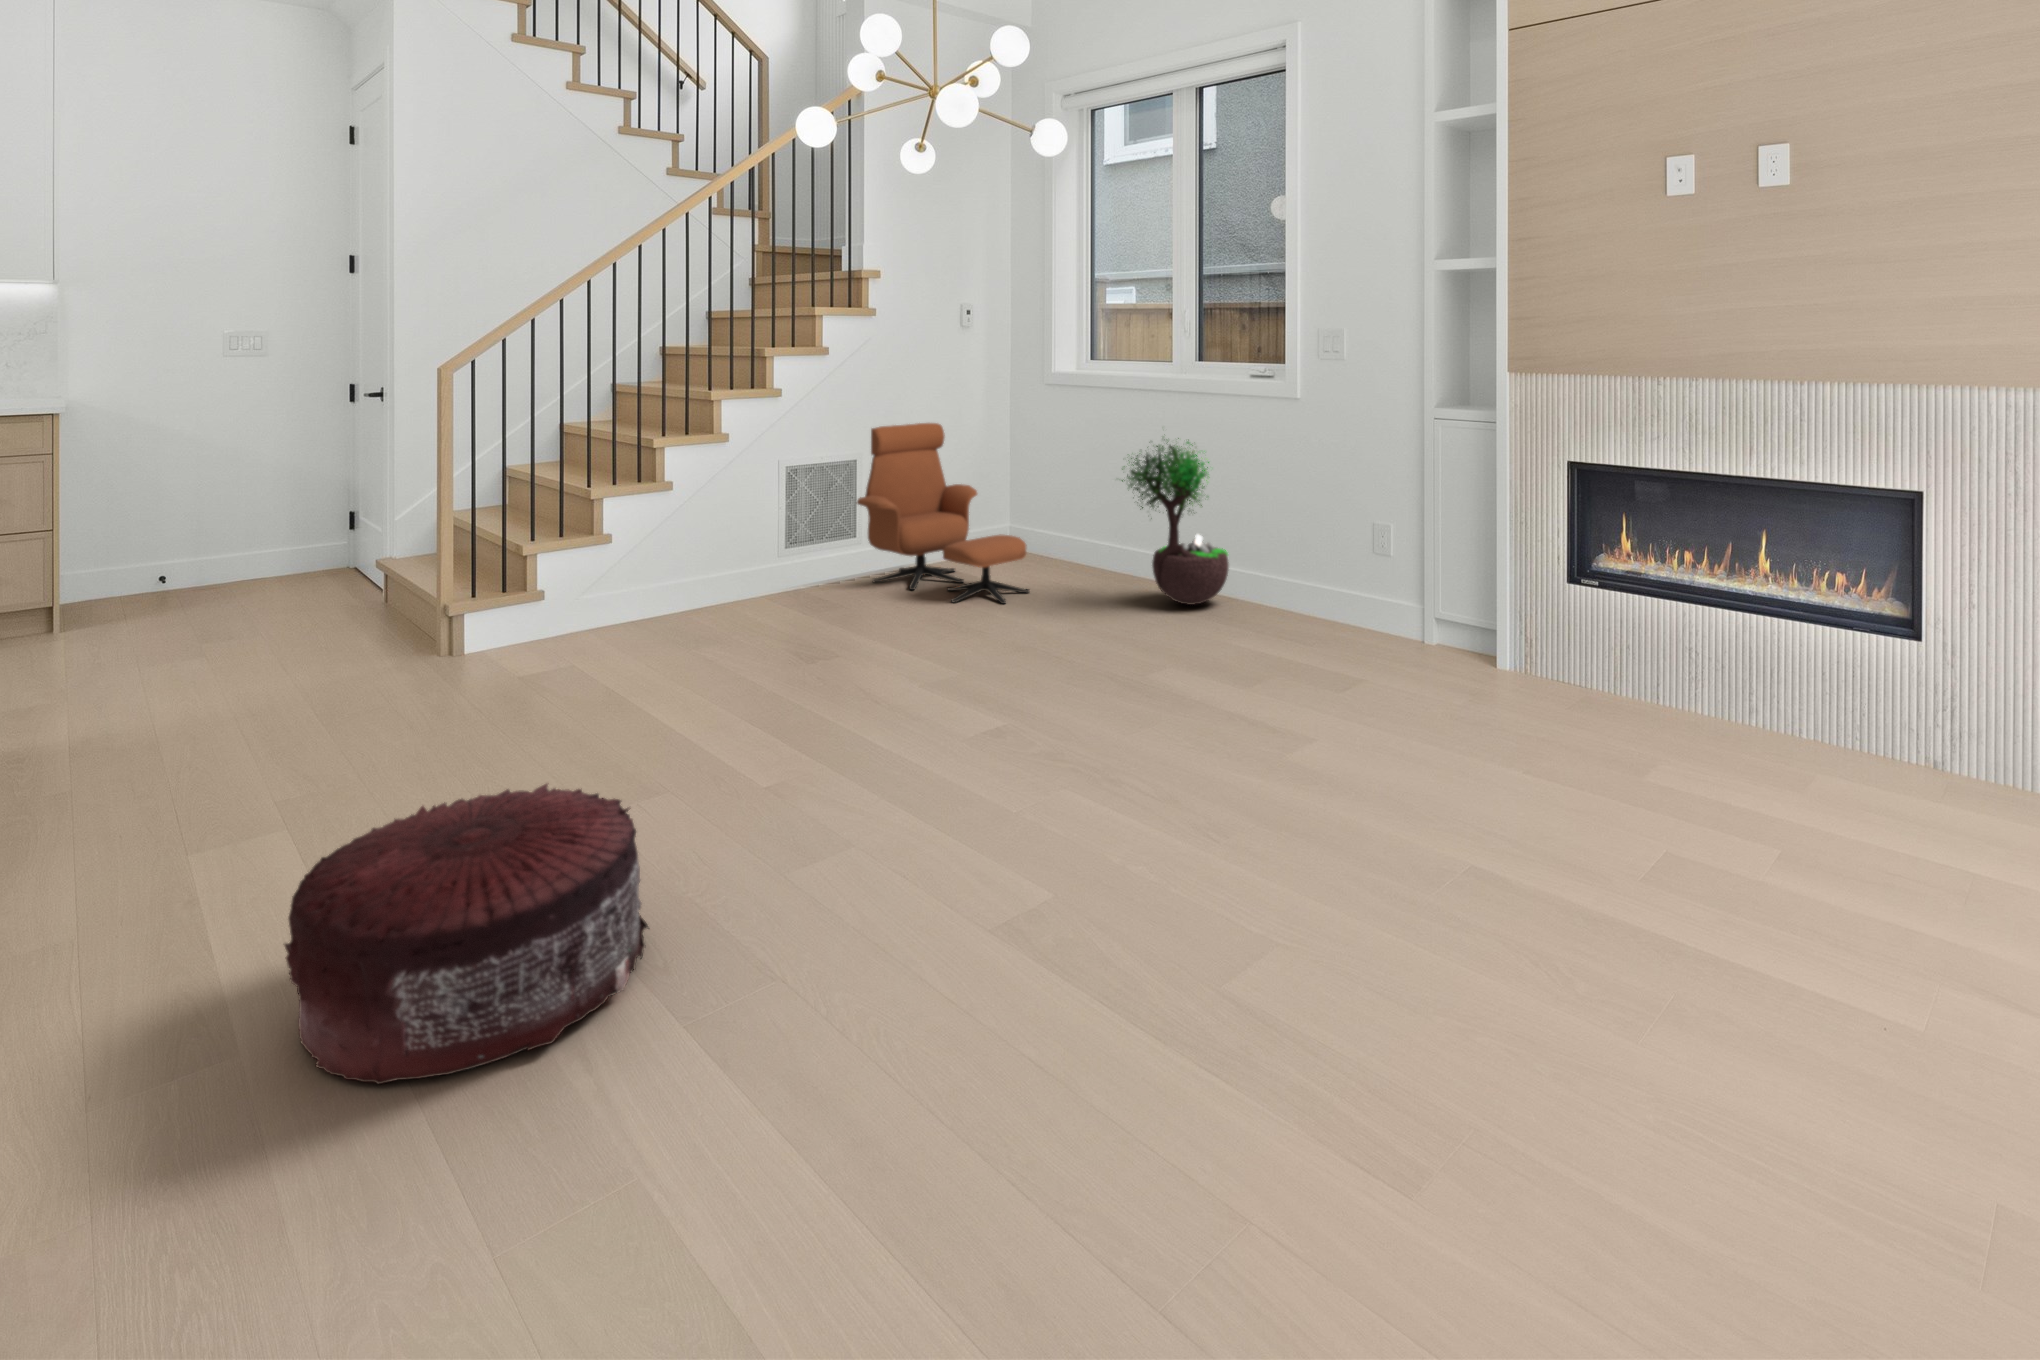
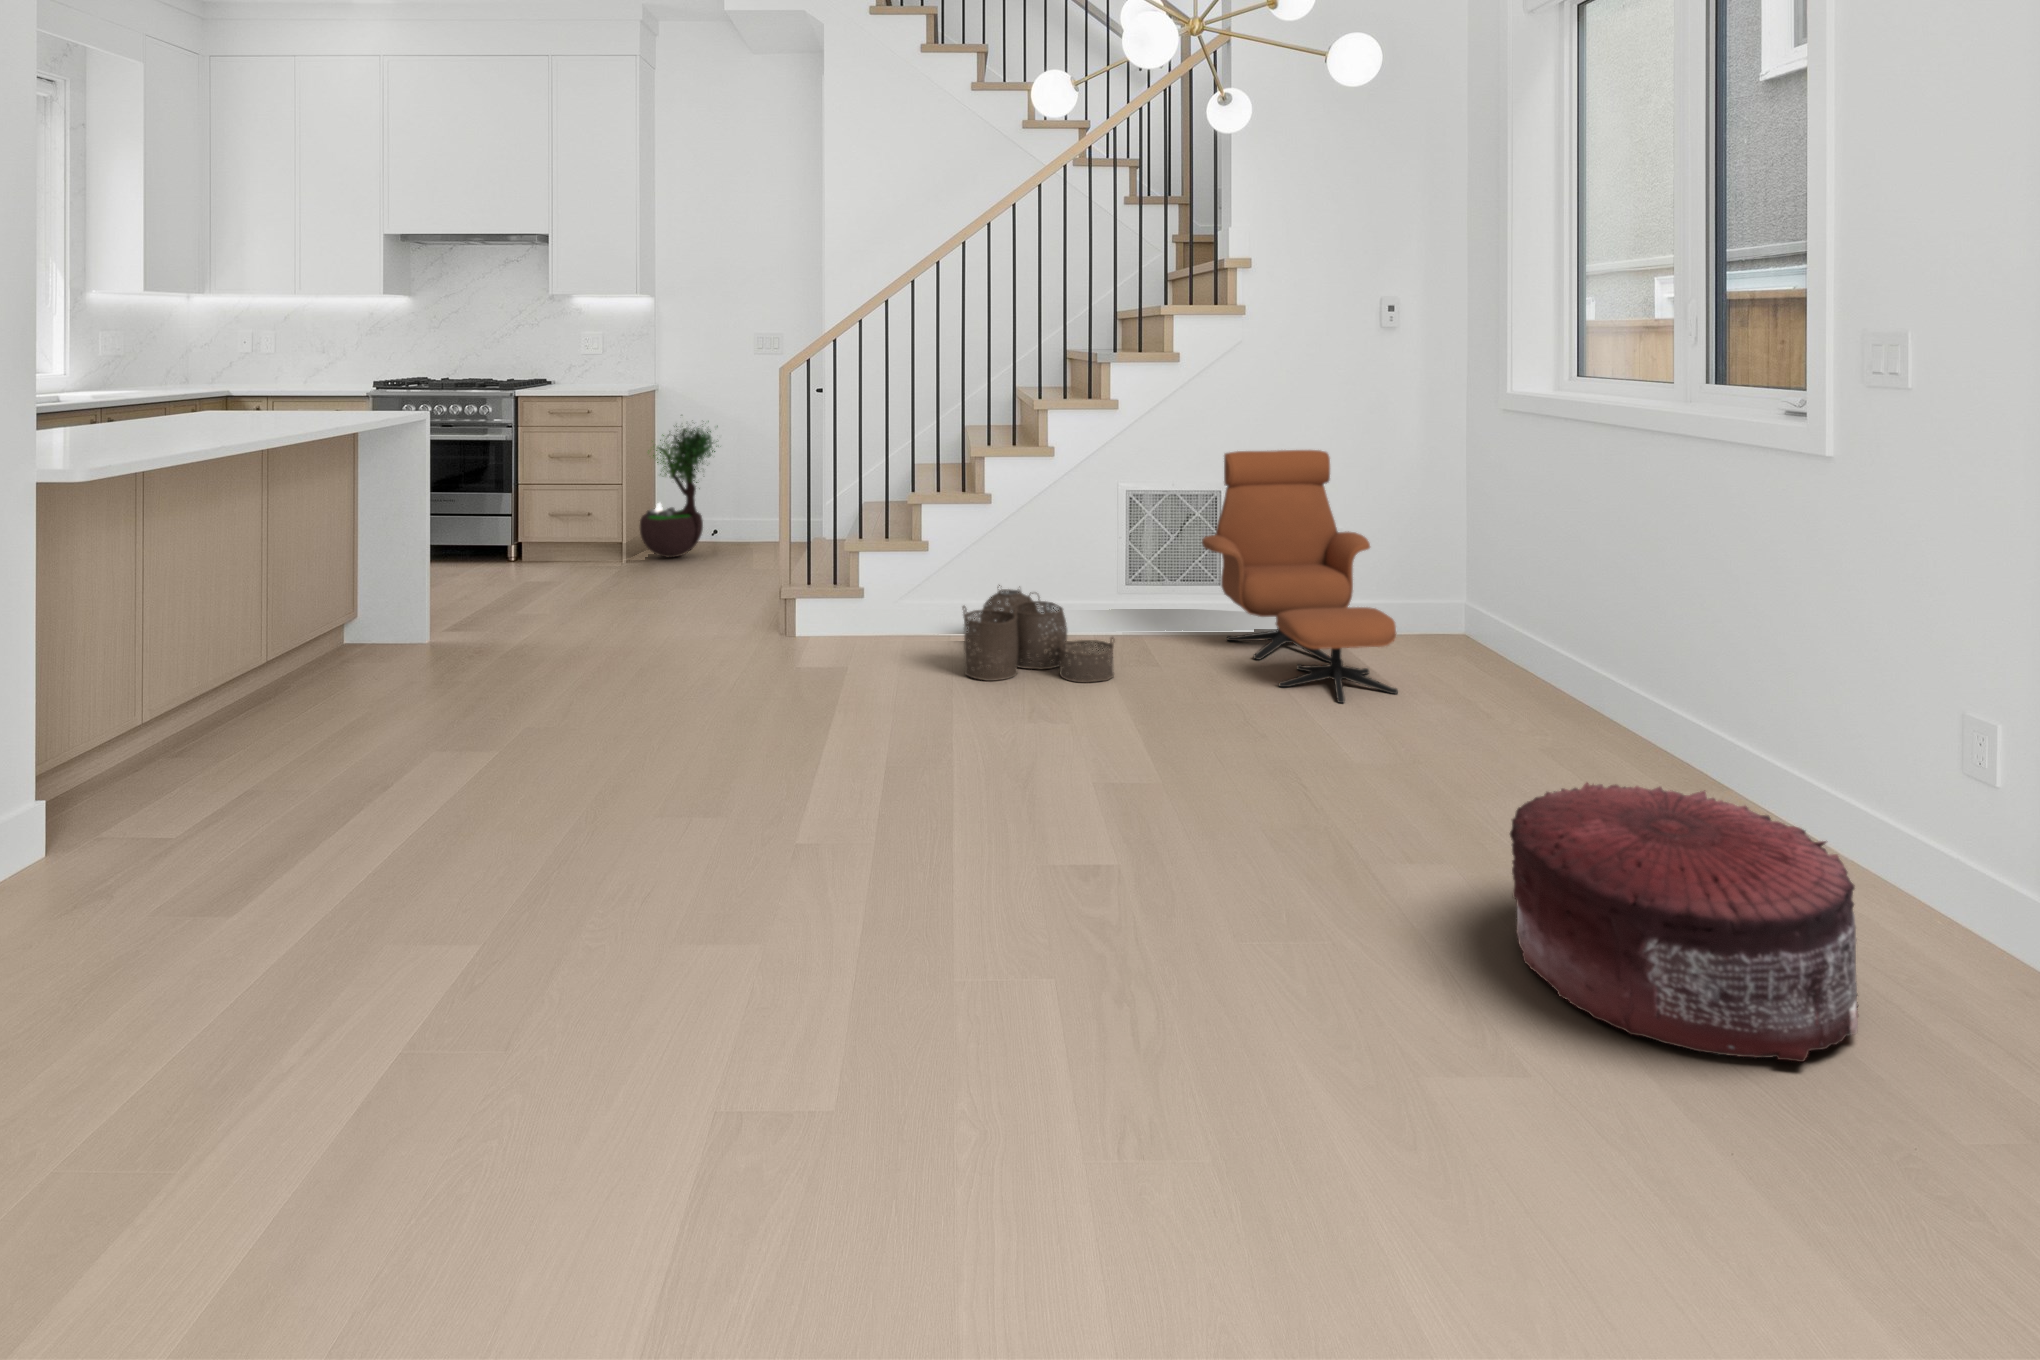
potted tree: present [1121,438,1229,605] -> present [640,426,718,557]
woven basket: none [670,559,826,641] -> present [962,585,1114,682]
pouf: present [285,784,648,1084] -> present [1510,783,1859,1062]

